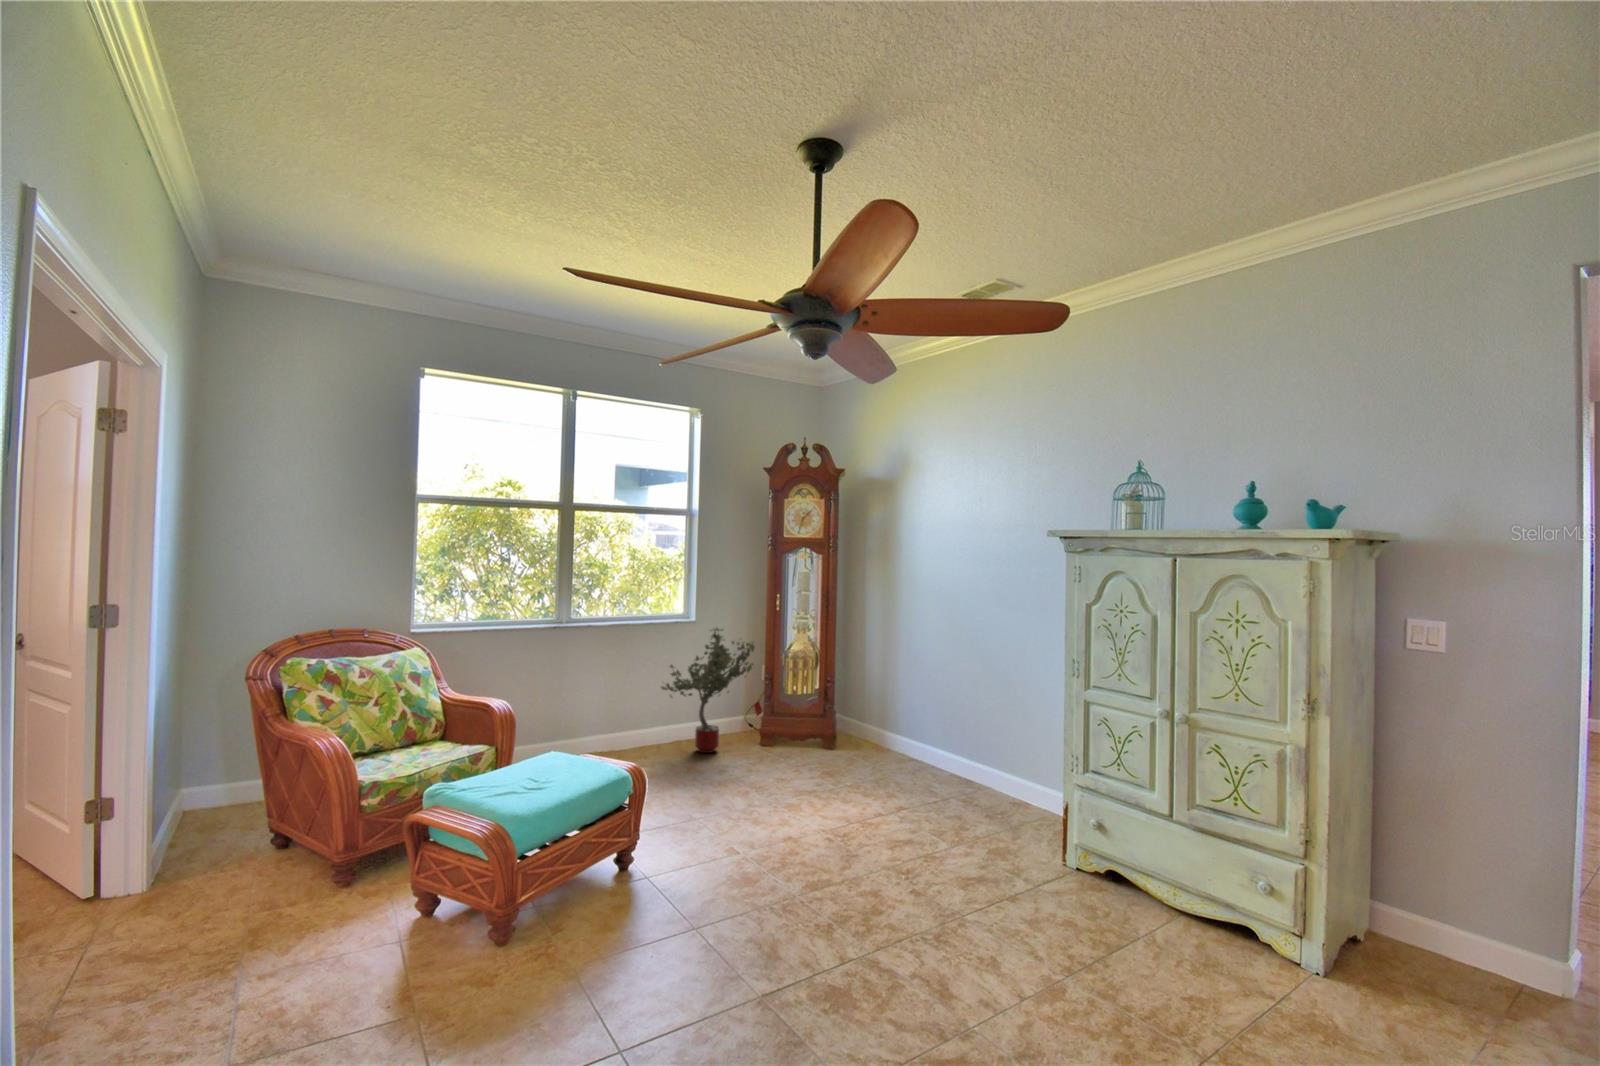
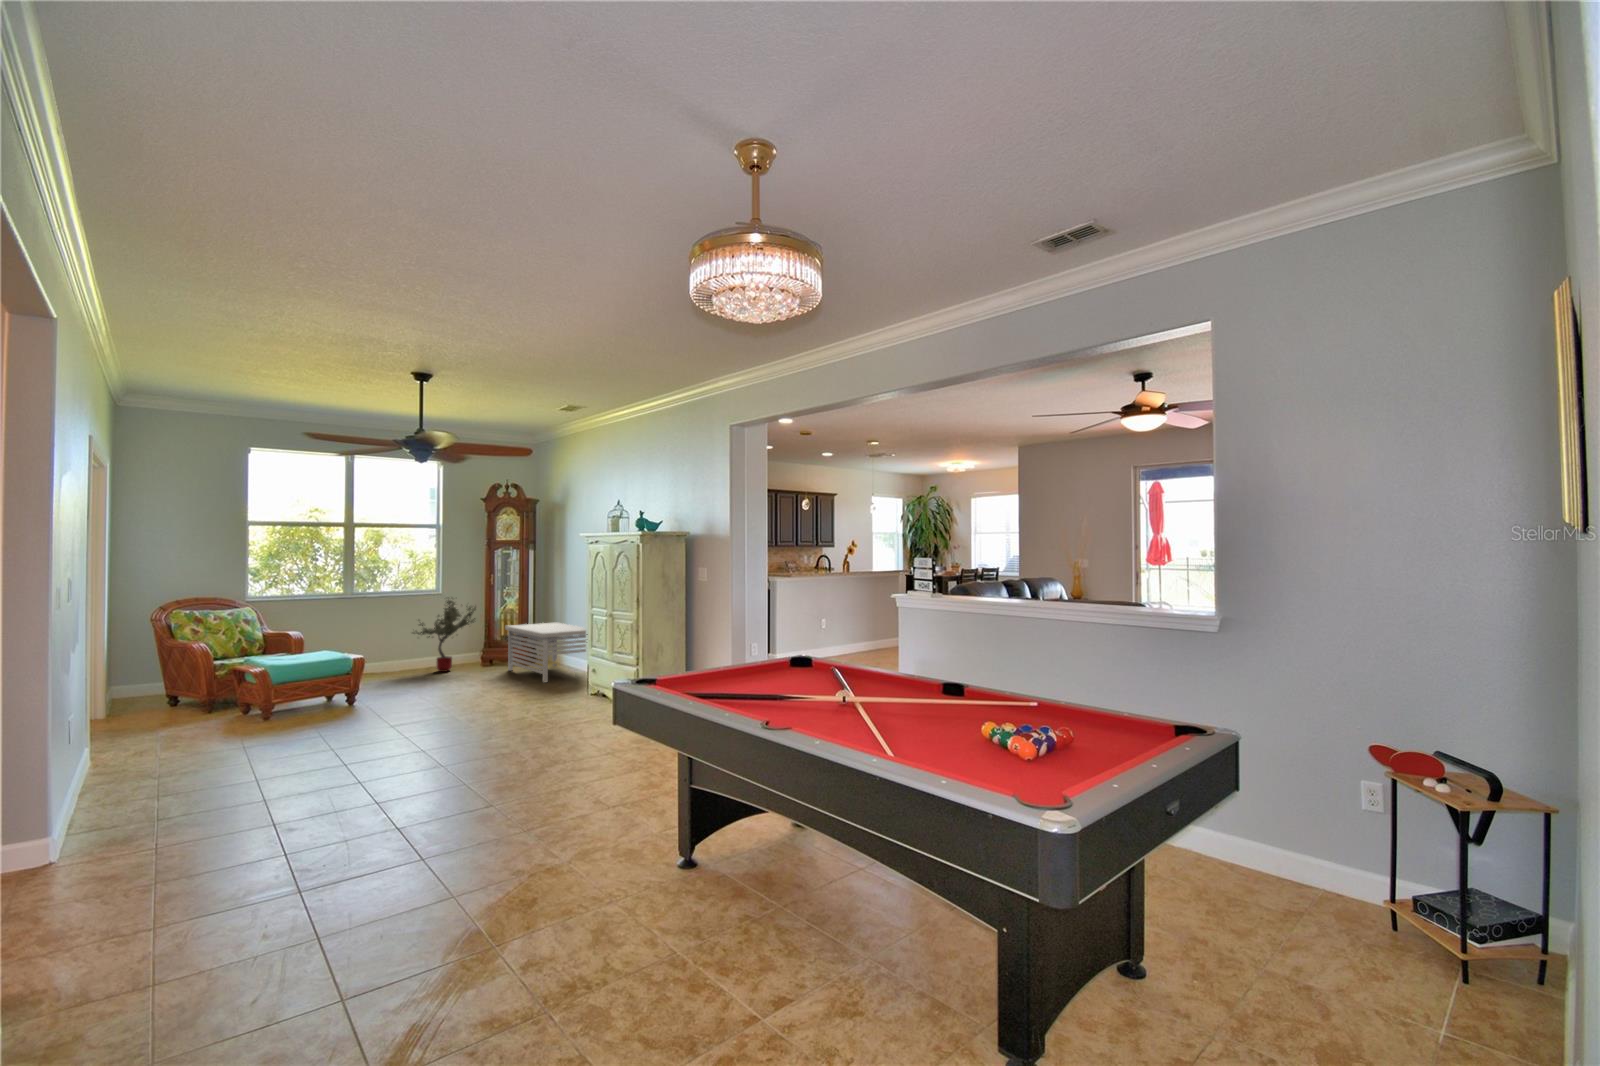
storage bench: none [805,674,998,807] -> present [505,623,588,682]

